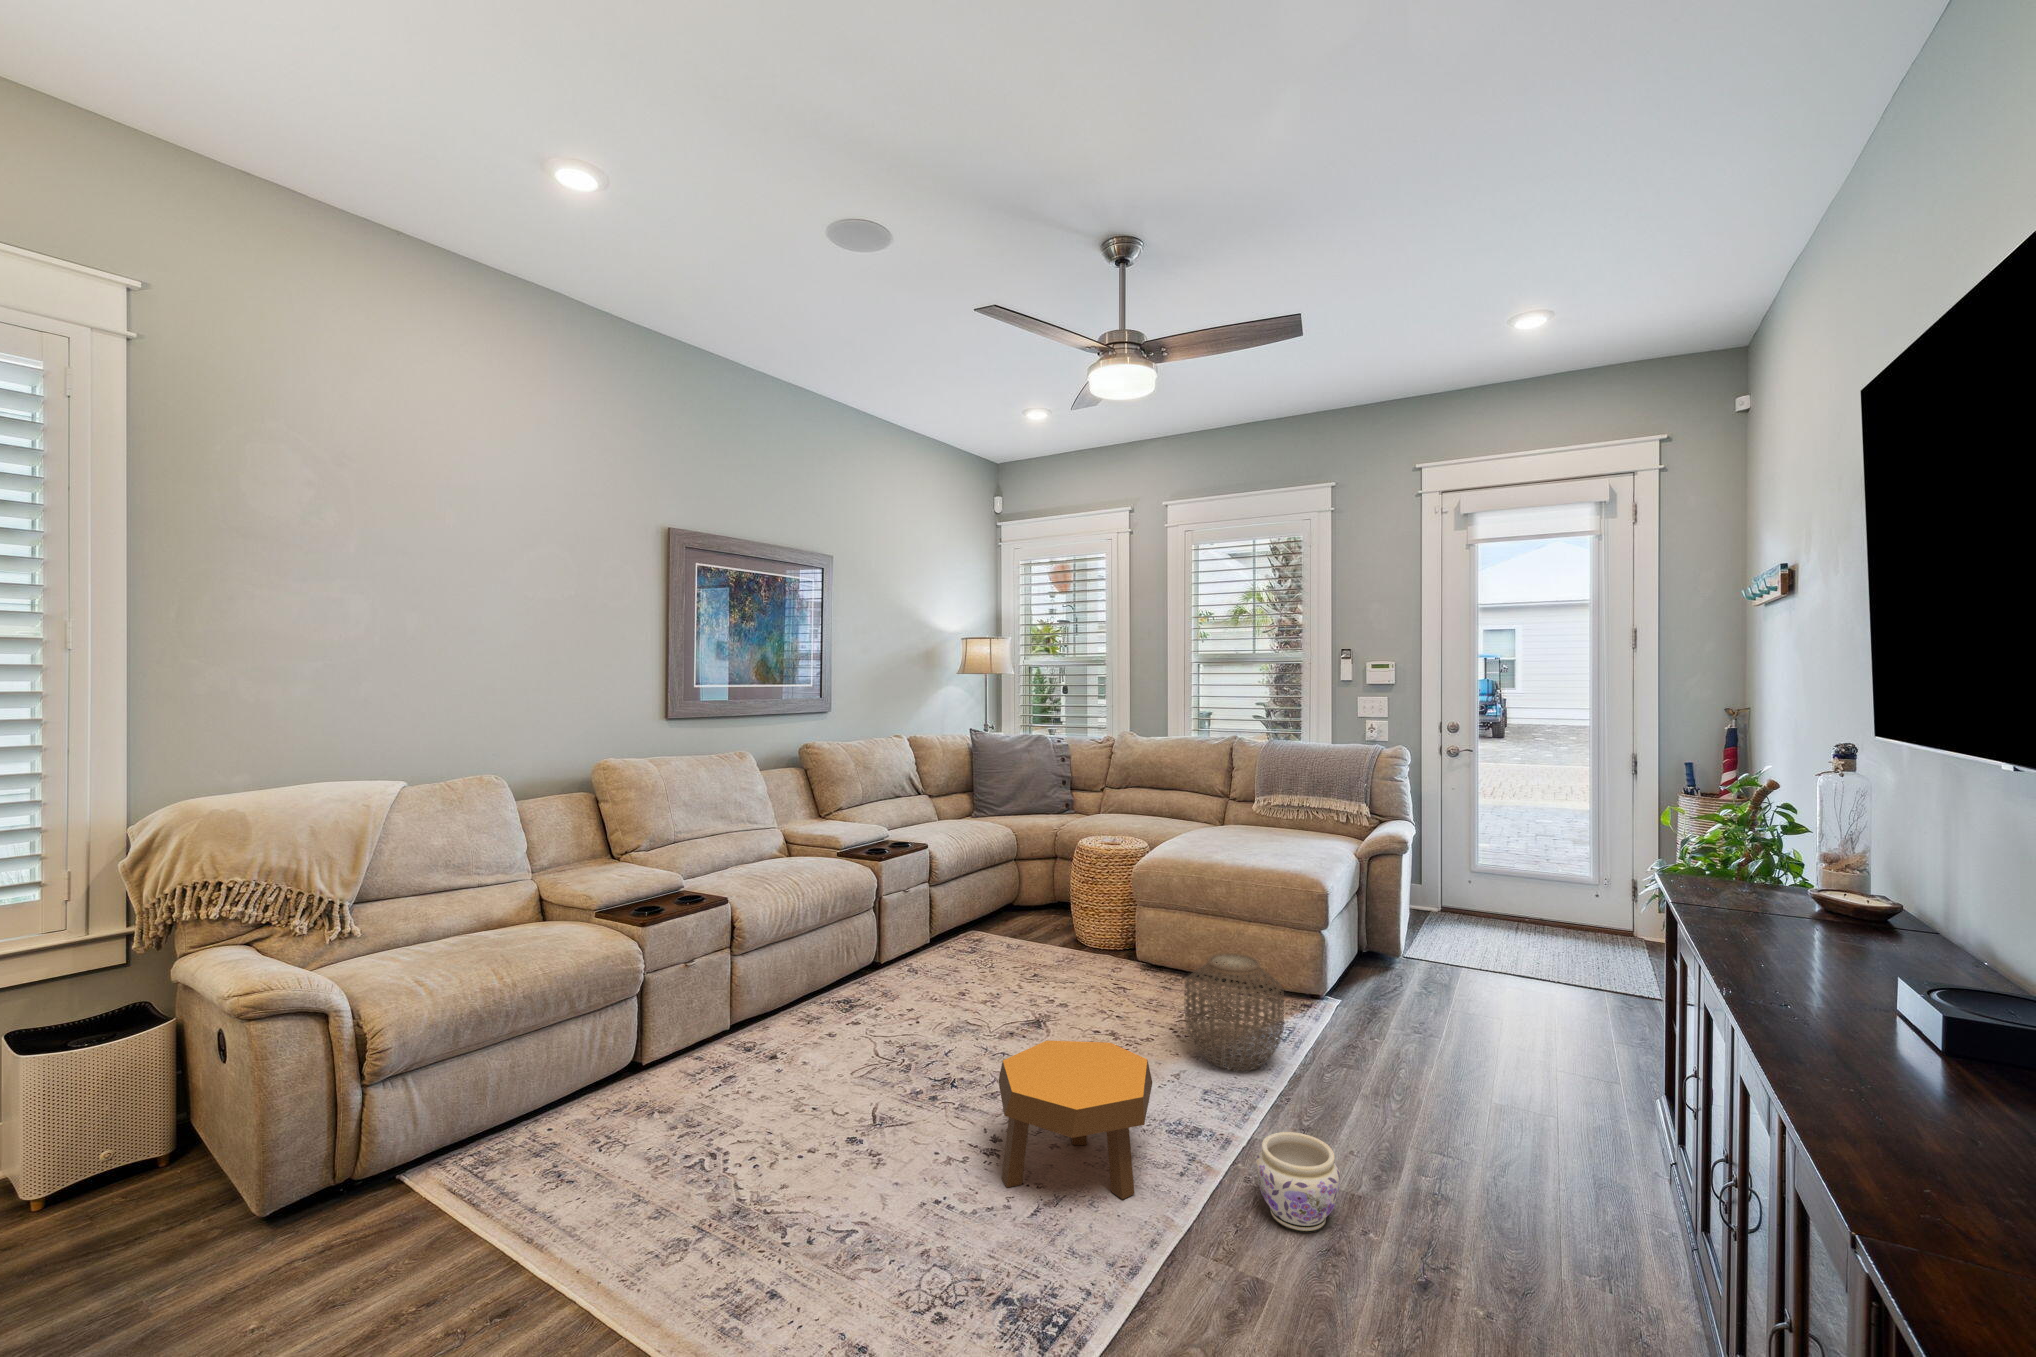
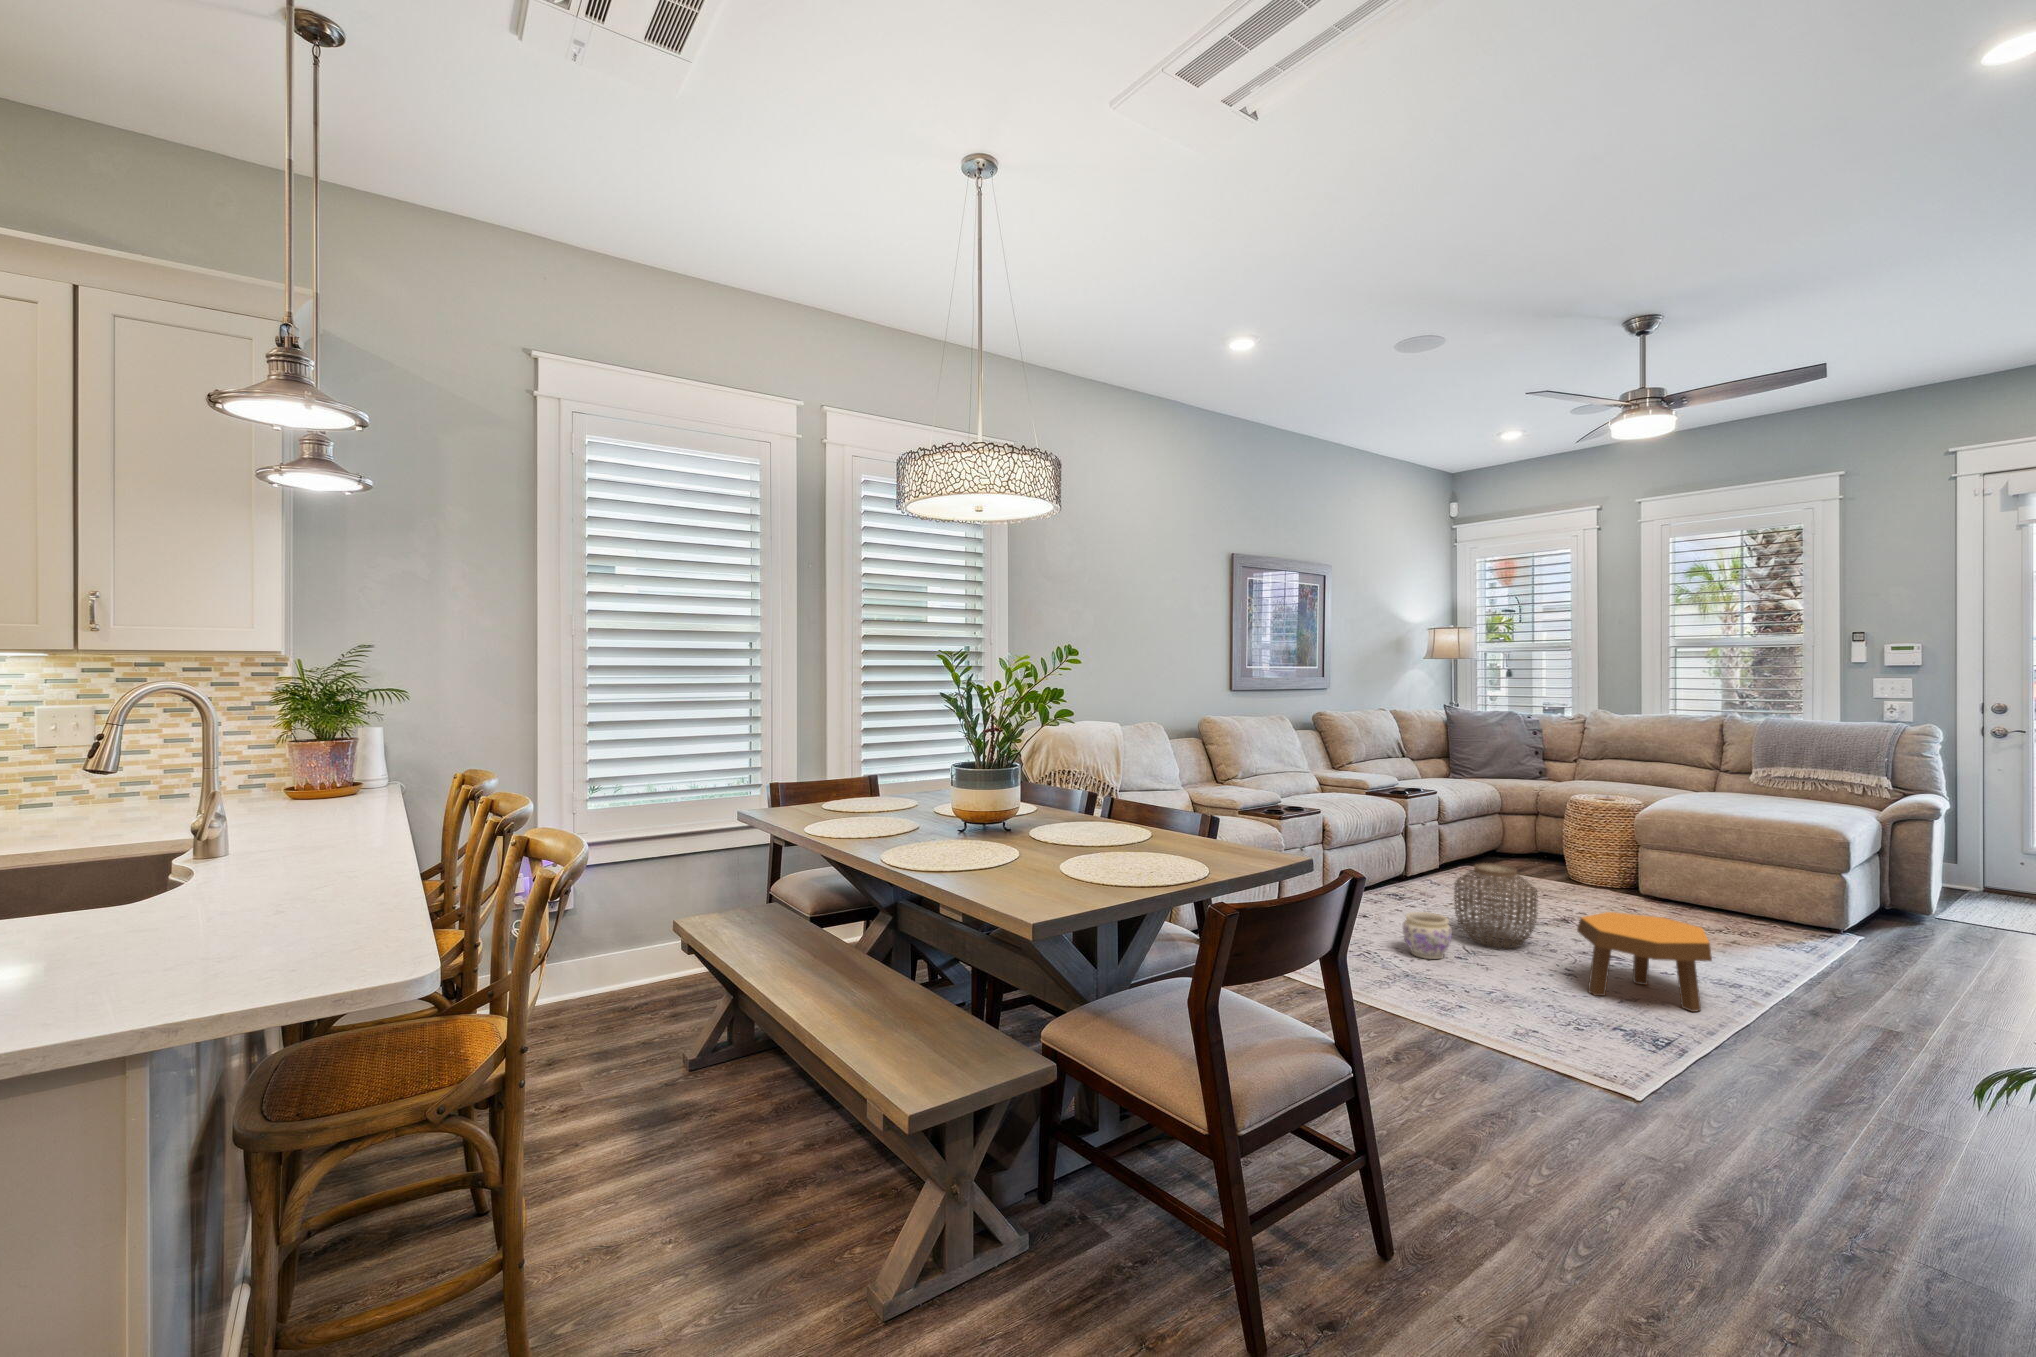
woven basket: present [1185,953,1284,1071] -> present [1454,863,1538,948]
planter: present [1256,1132,1340,1233] -> present [1403,912,1452,960]

